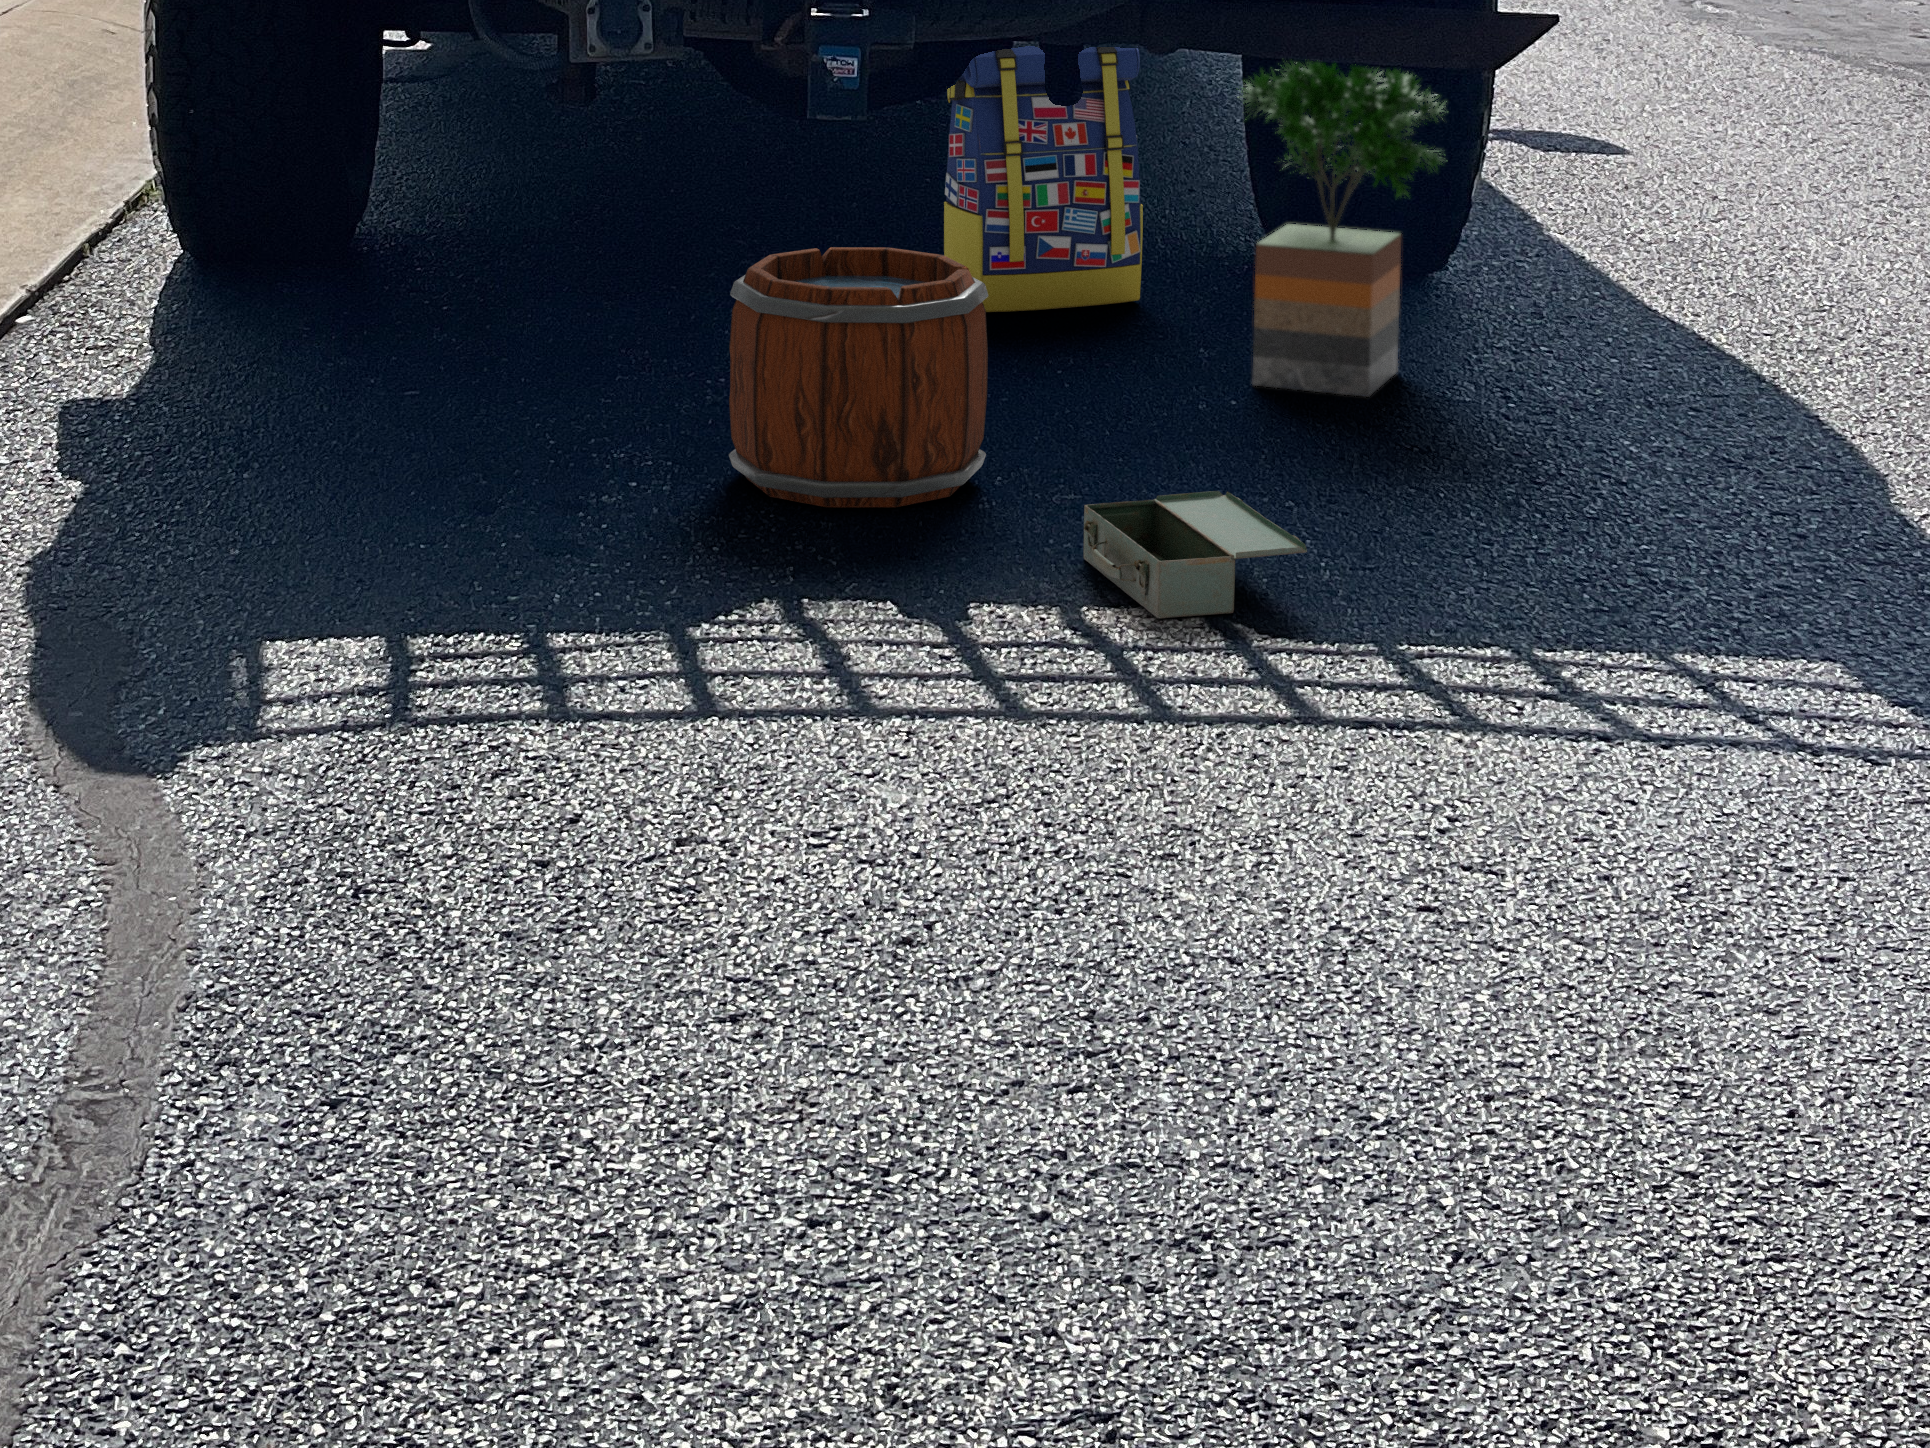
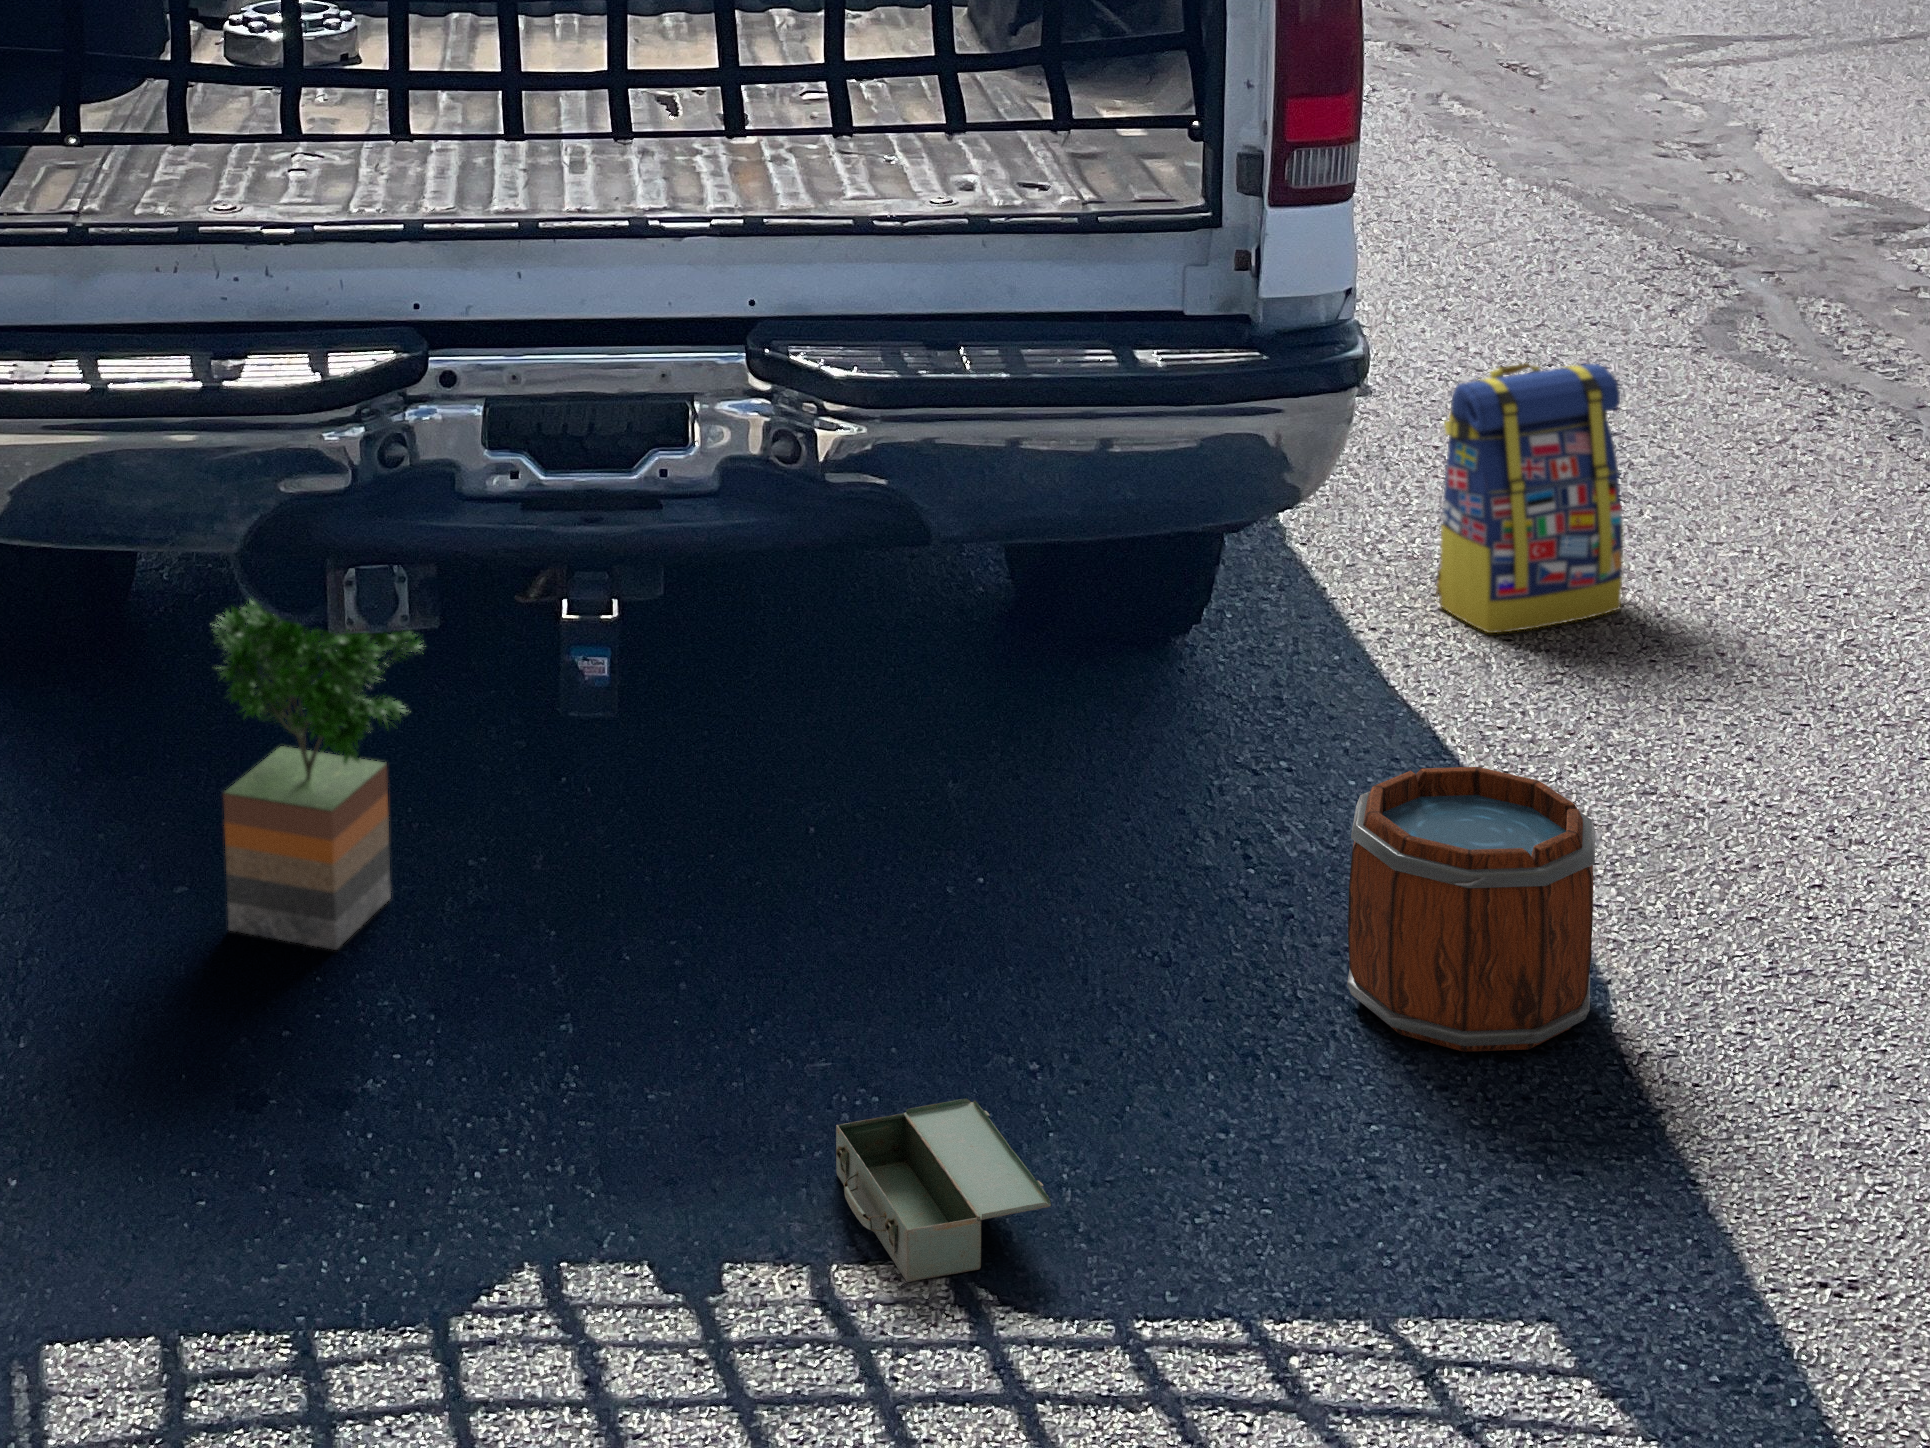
backpack: present [944,46,1143,312] -> present [1436,364,1623,633]
potted tree: present [1242,60,1447,397] -> present [214,600,421,950]
bucket: present [729,247,988,507] -> present [1347,767,1595,1052]

